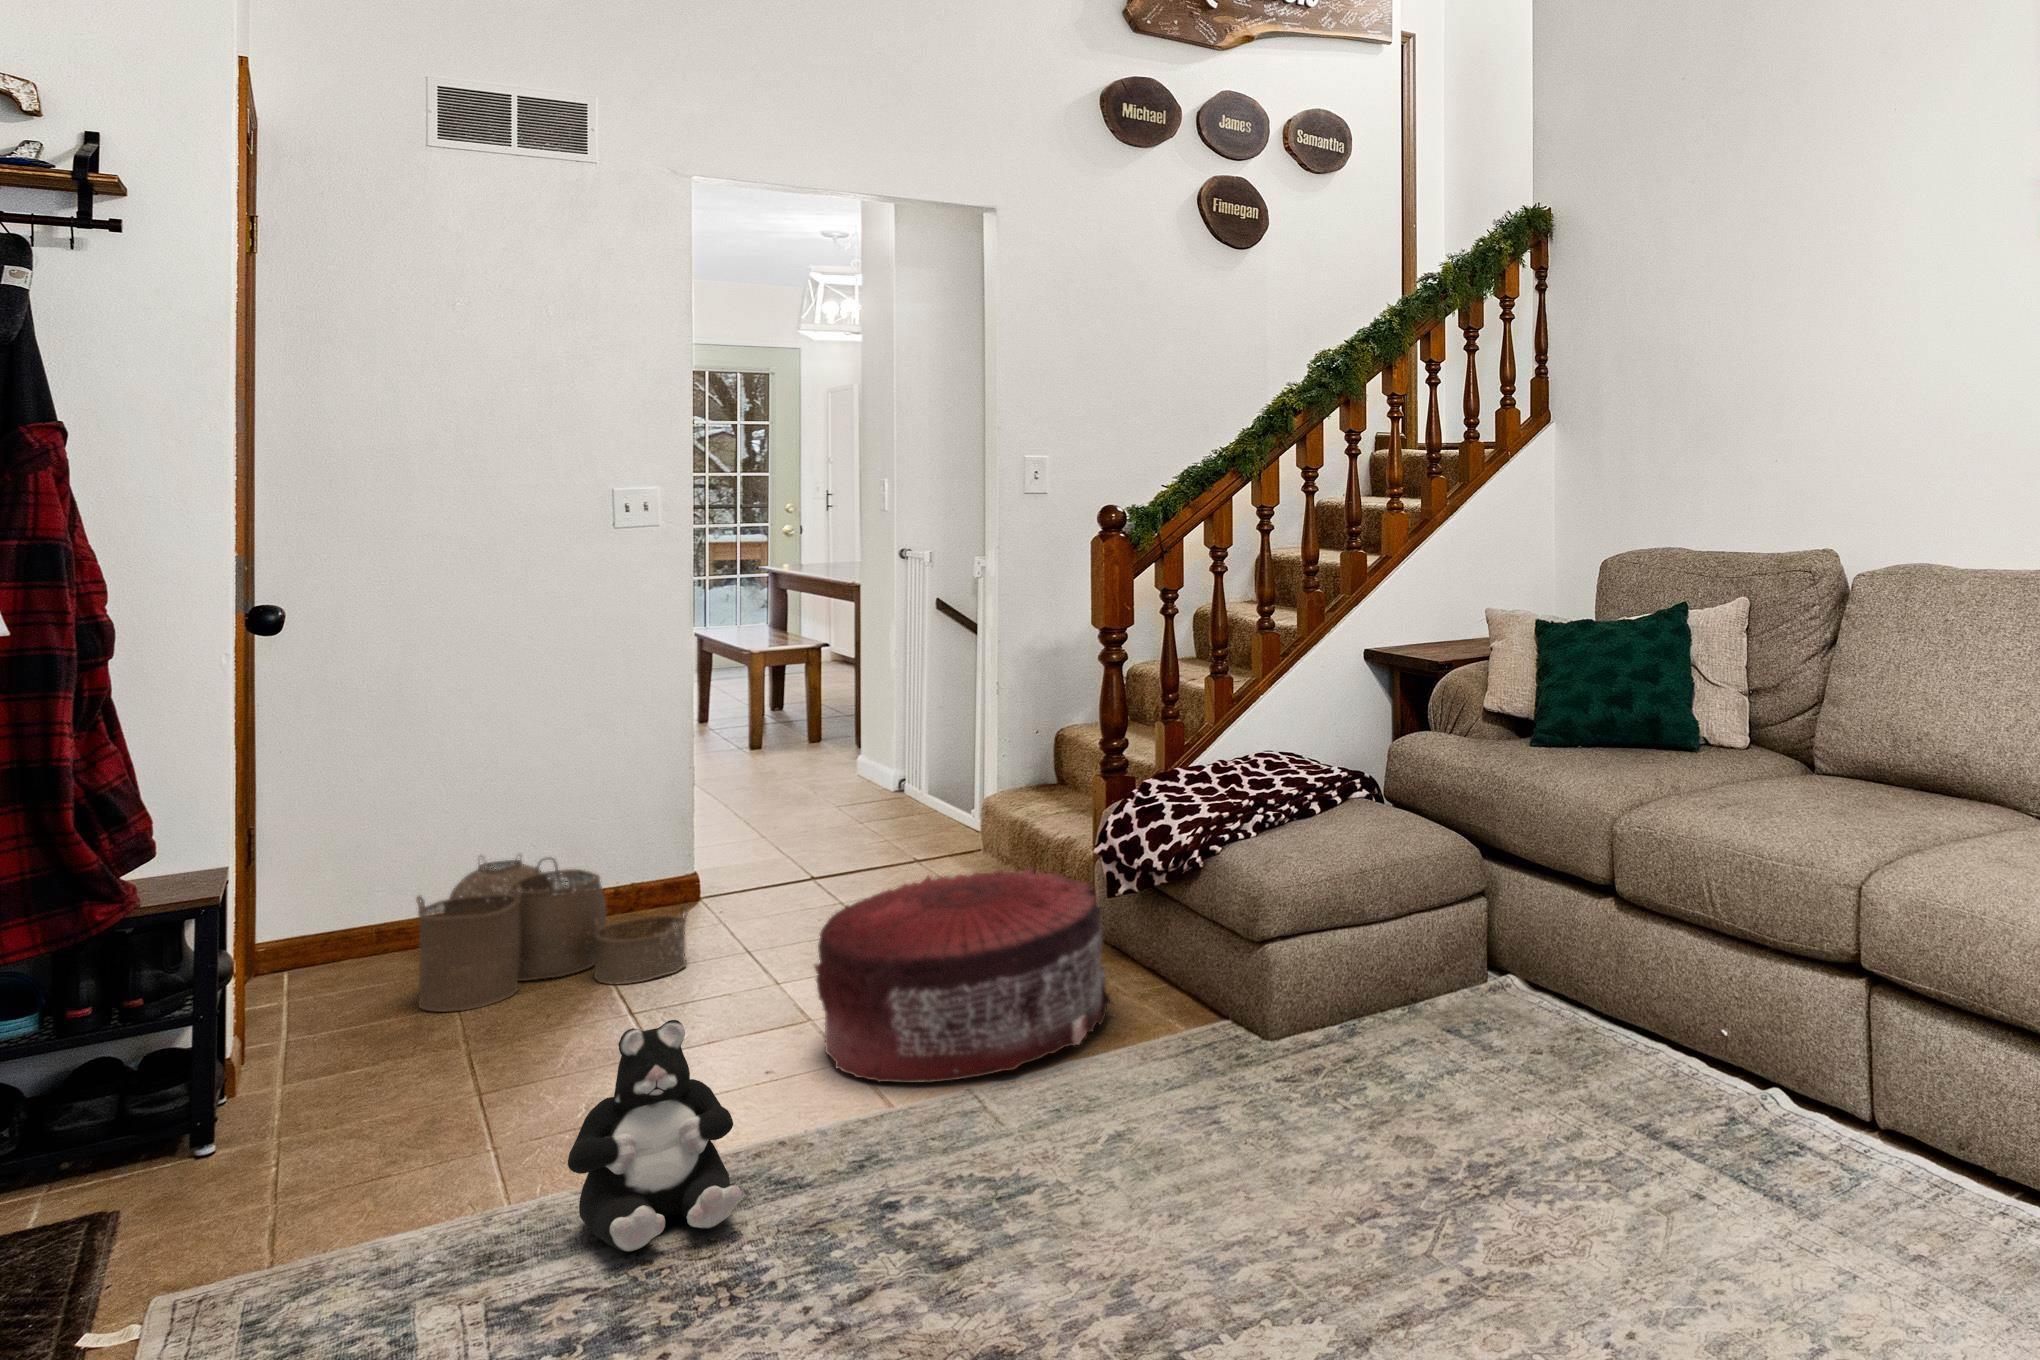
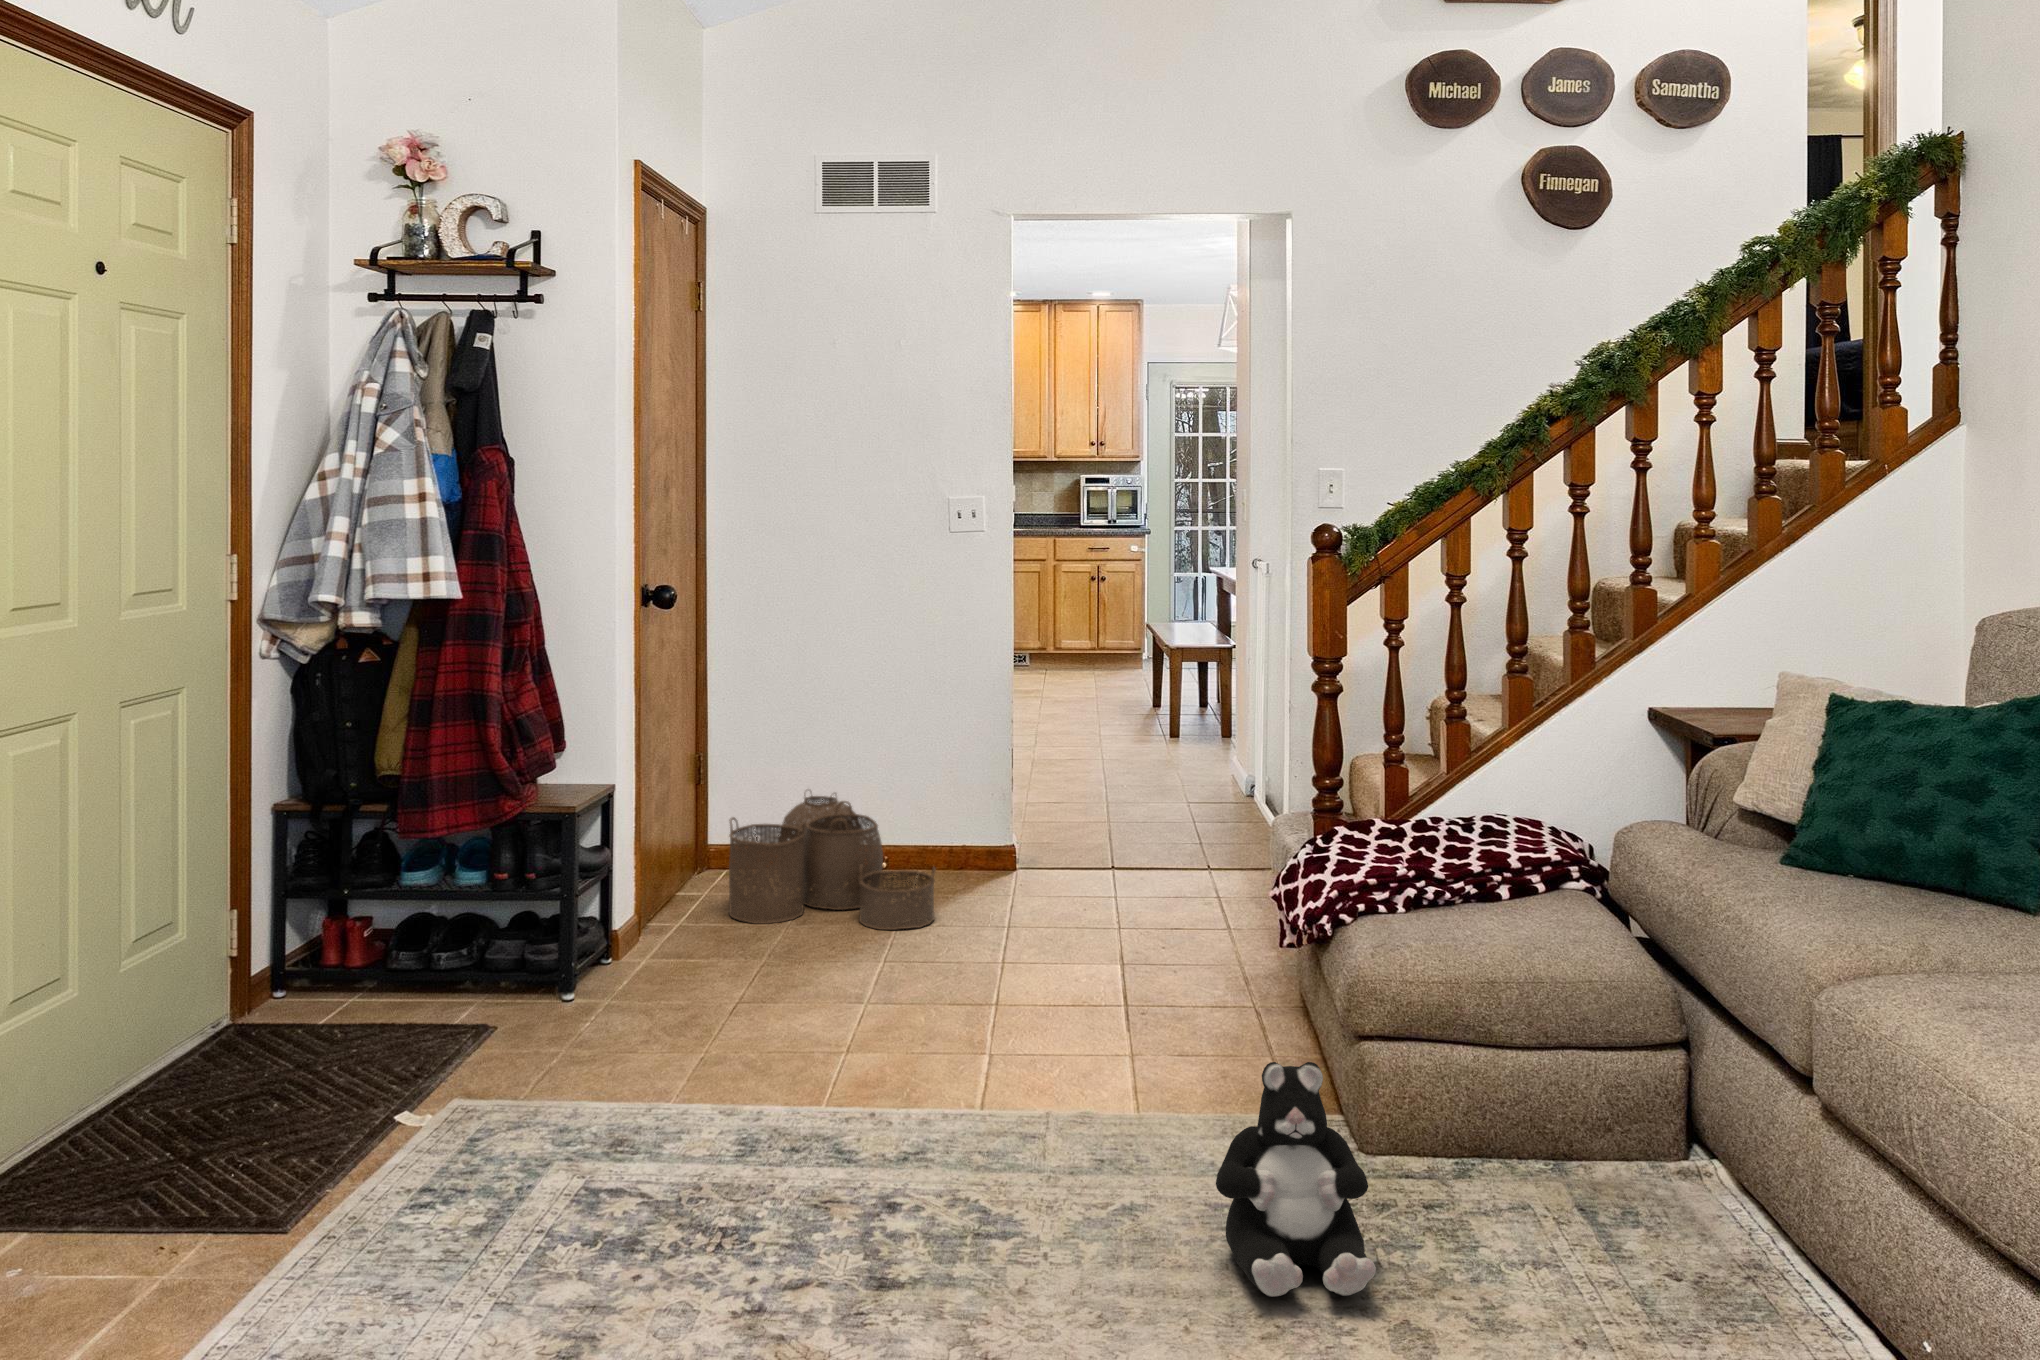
pouf: present [814,868,1112,1083] -> none [952,884,1236,1107]
plush toy: present [568,1020,742,1251] -> present [1216,1062,1376,1297]

